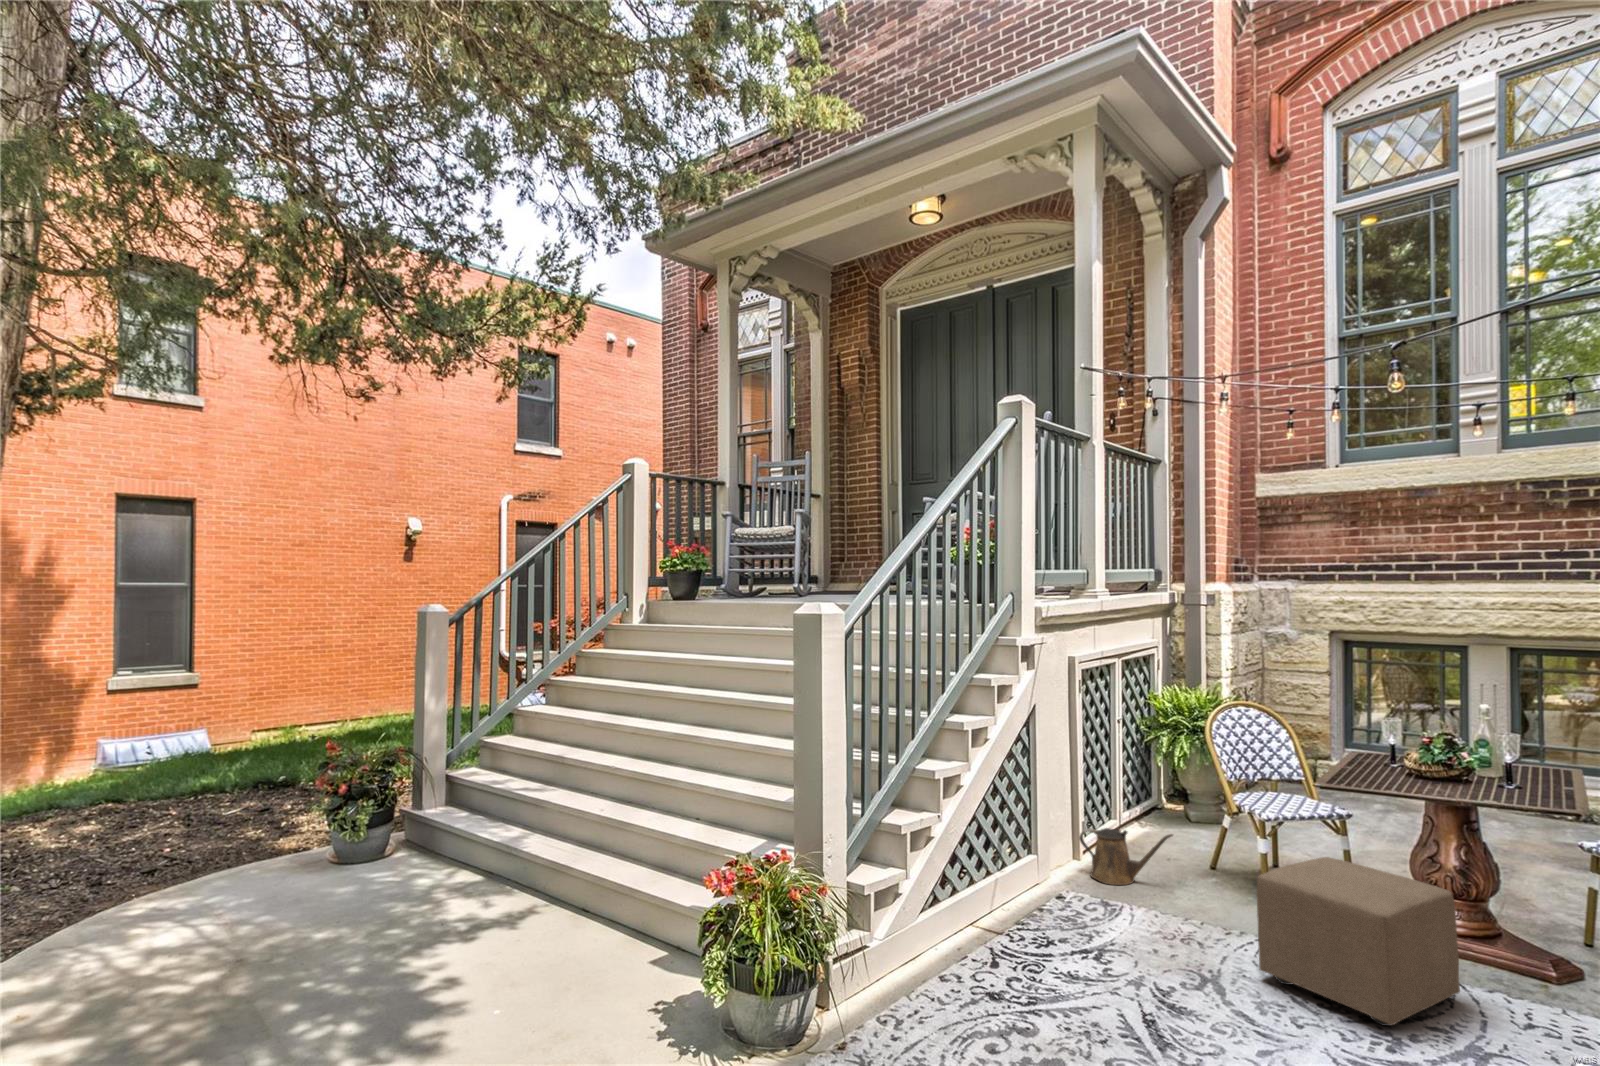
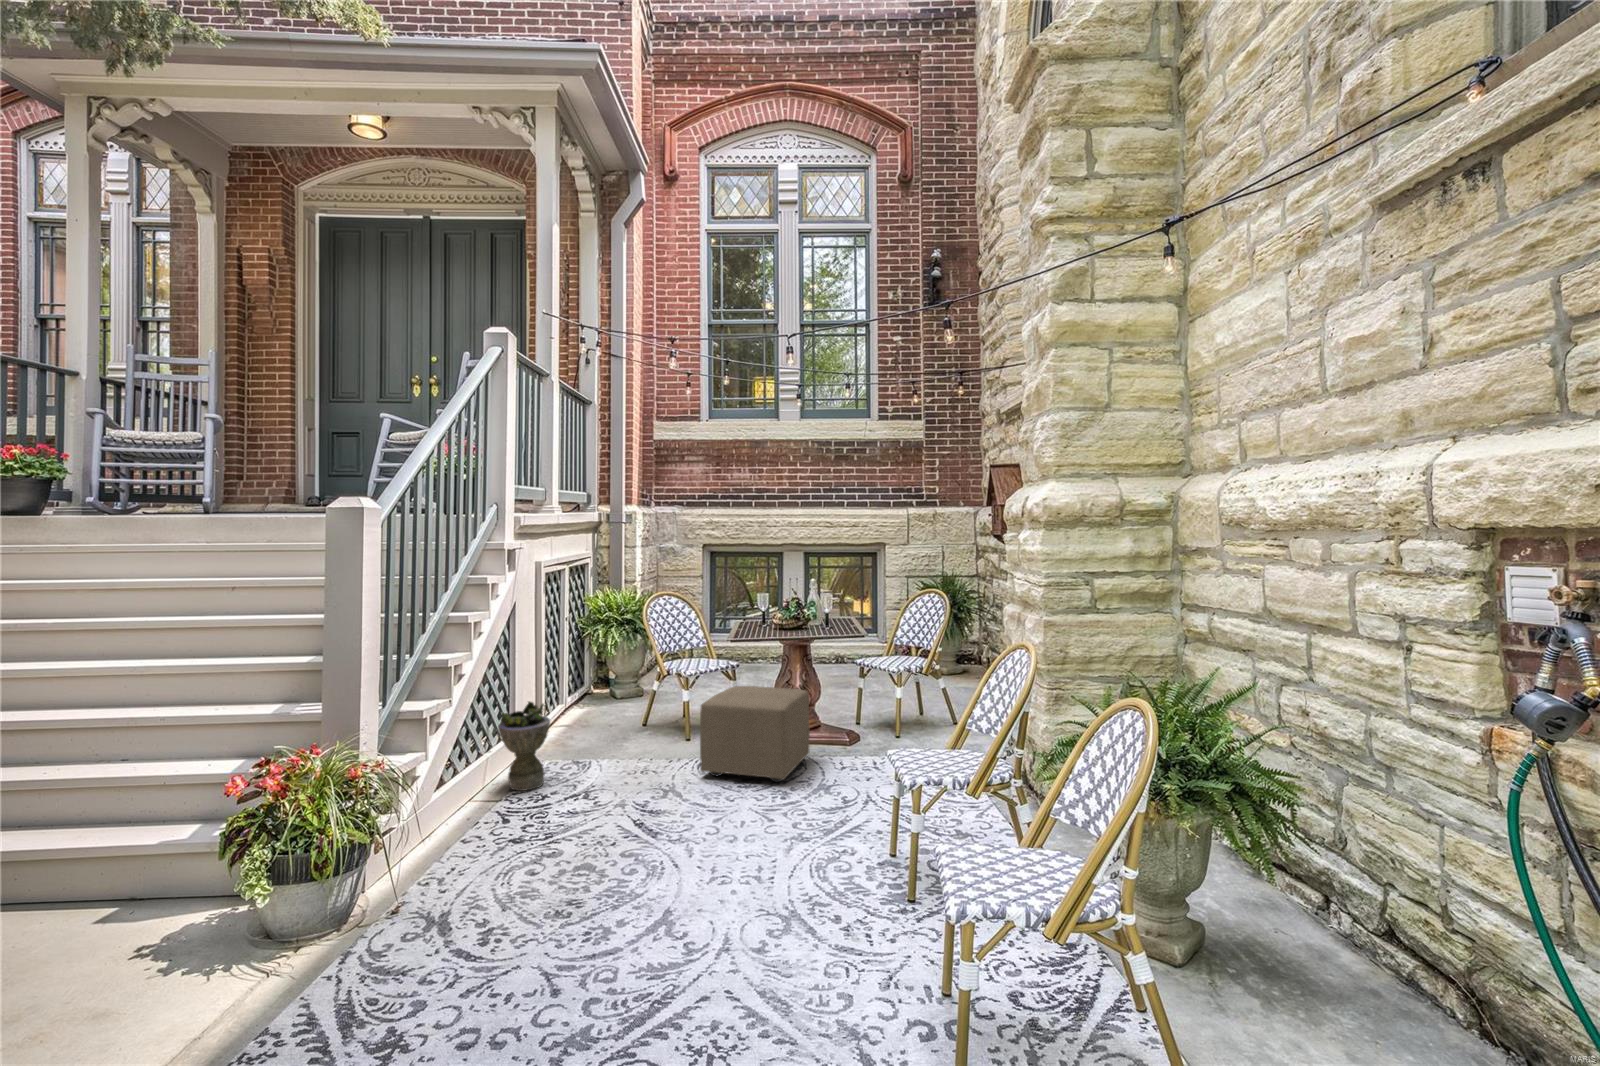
planter: none [1005,824,1064,930] -> present [498,701,550,791]
watering can: present [1079,828,1173,885] -> none [545,696,623,746]

